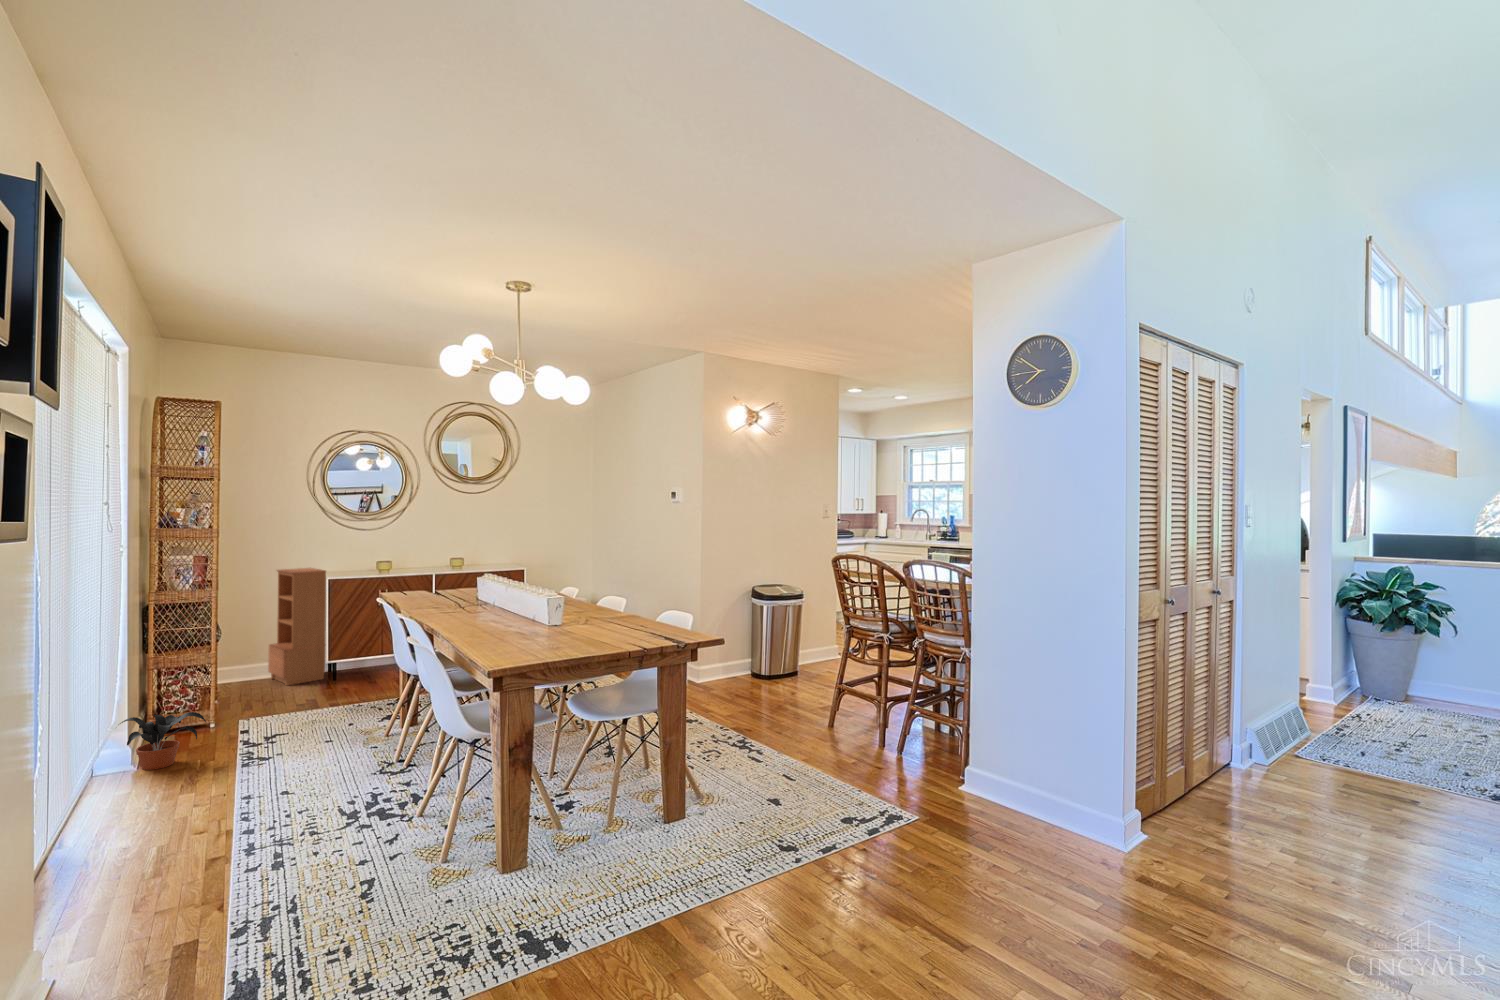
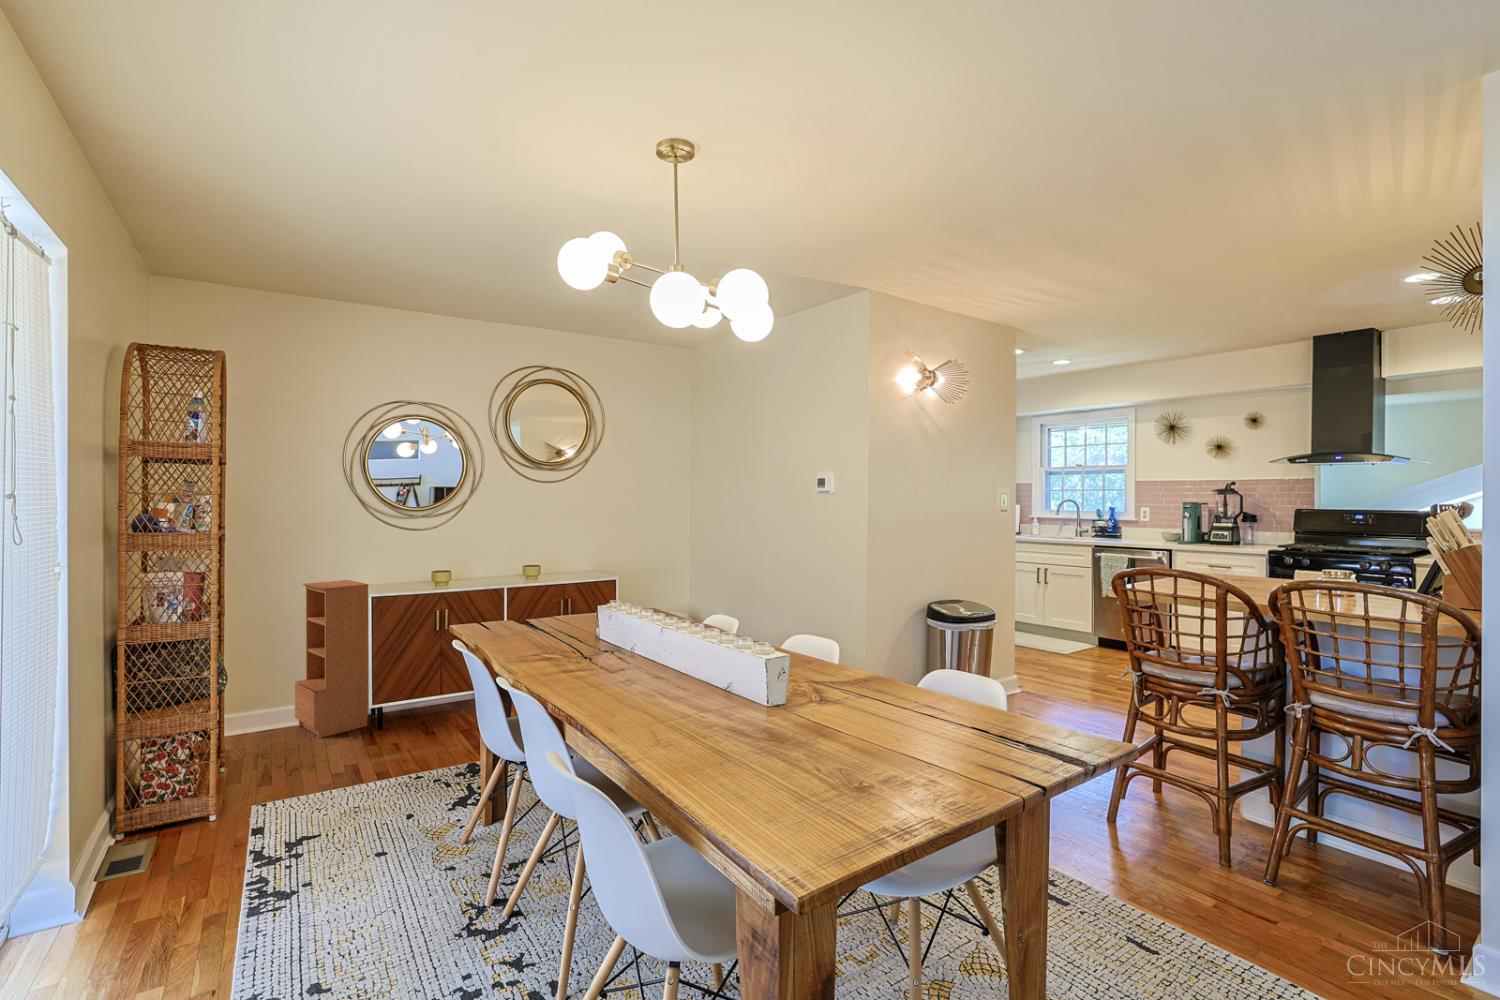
potted plant: present [120,712,206,770] -> none [41,824,193,928]

